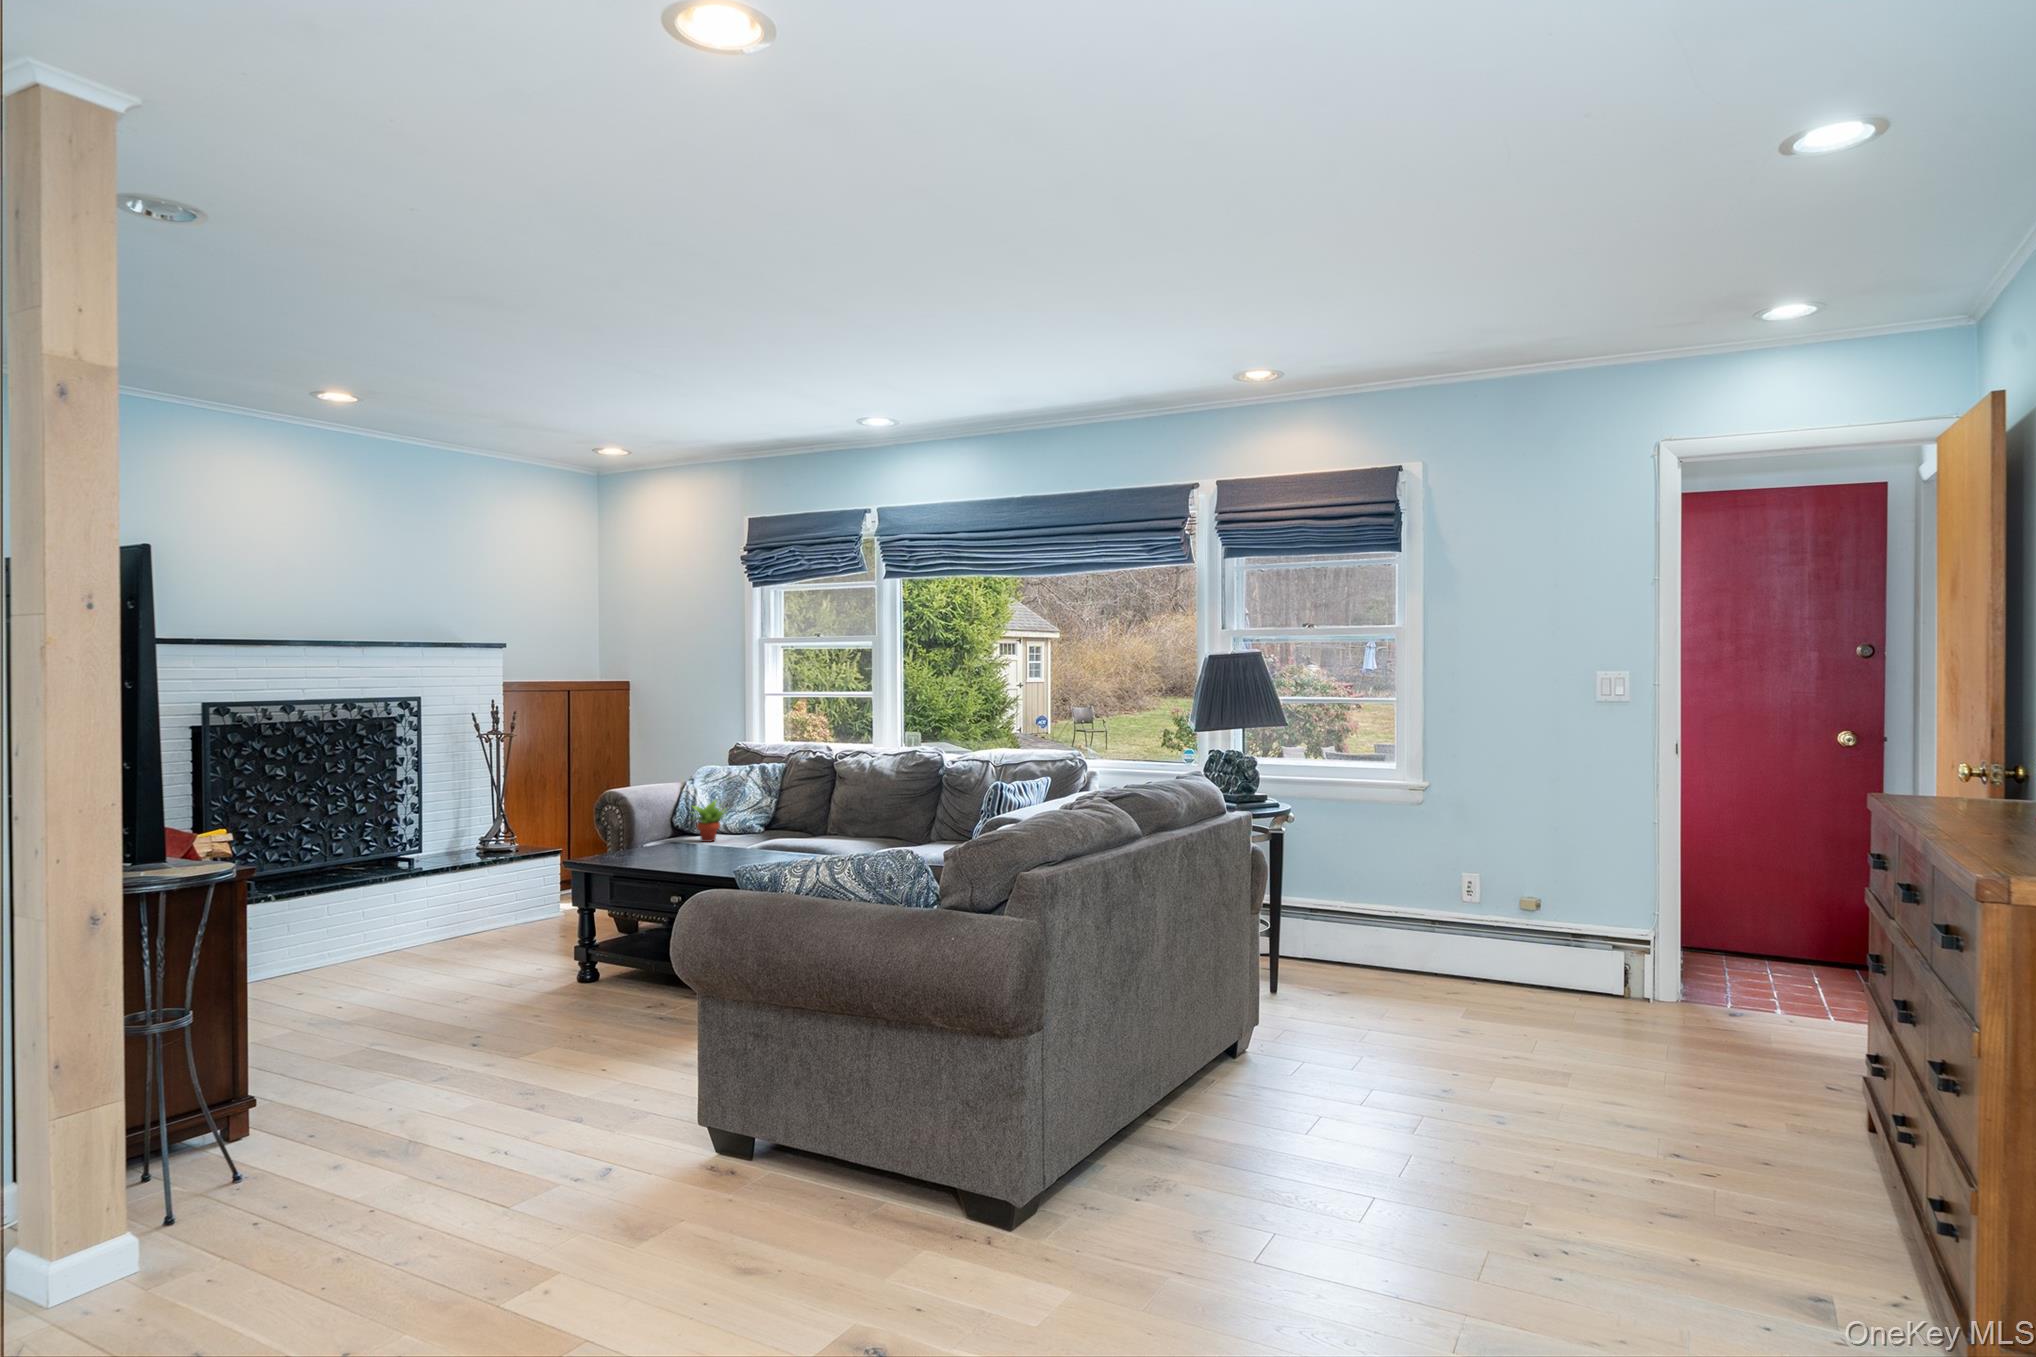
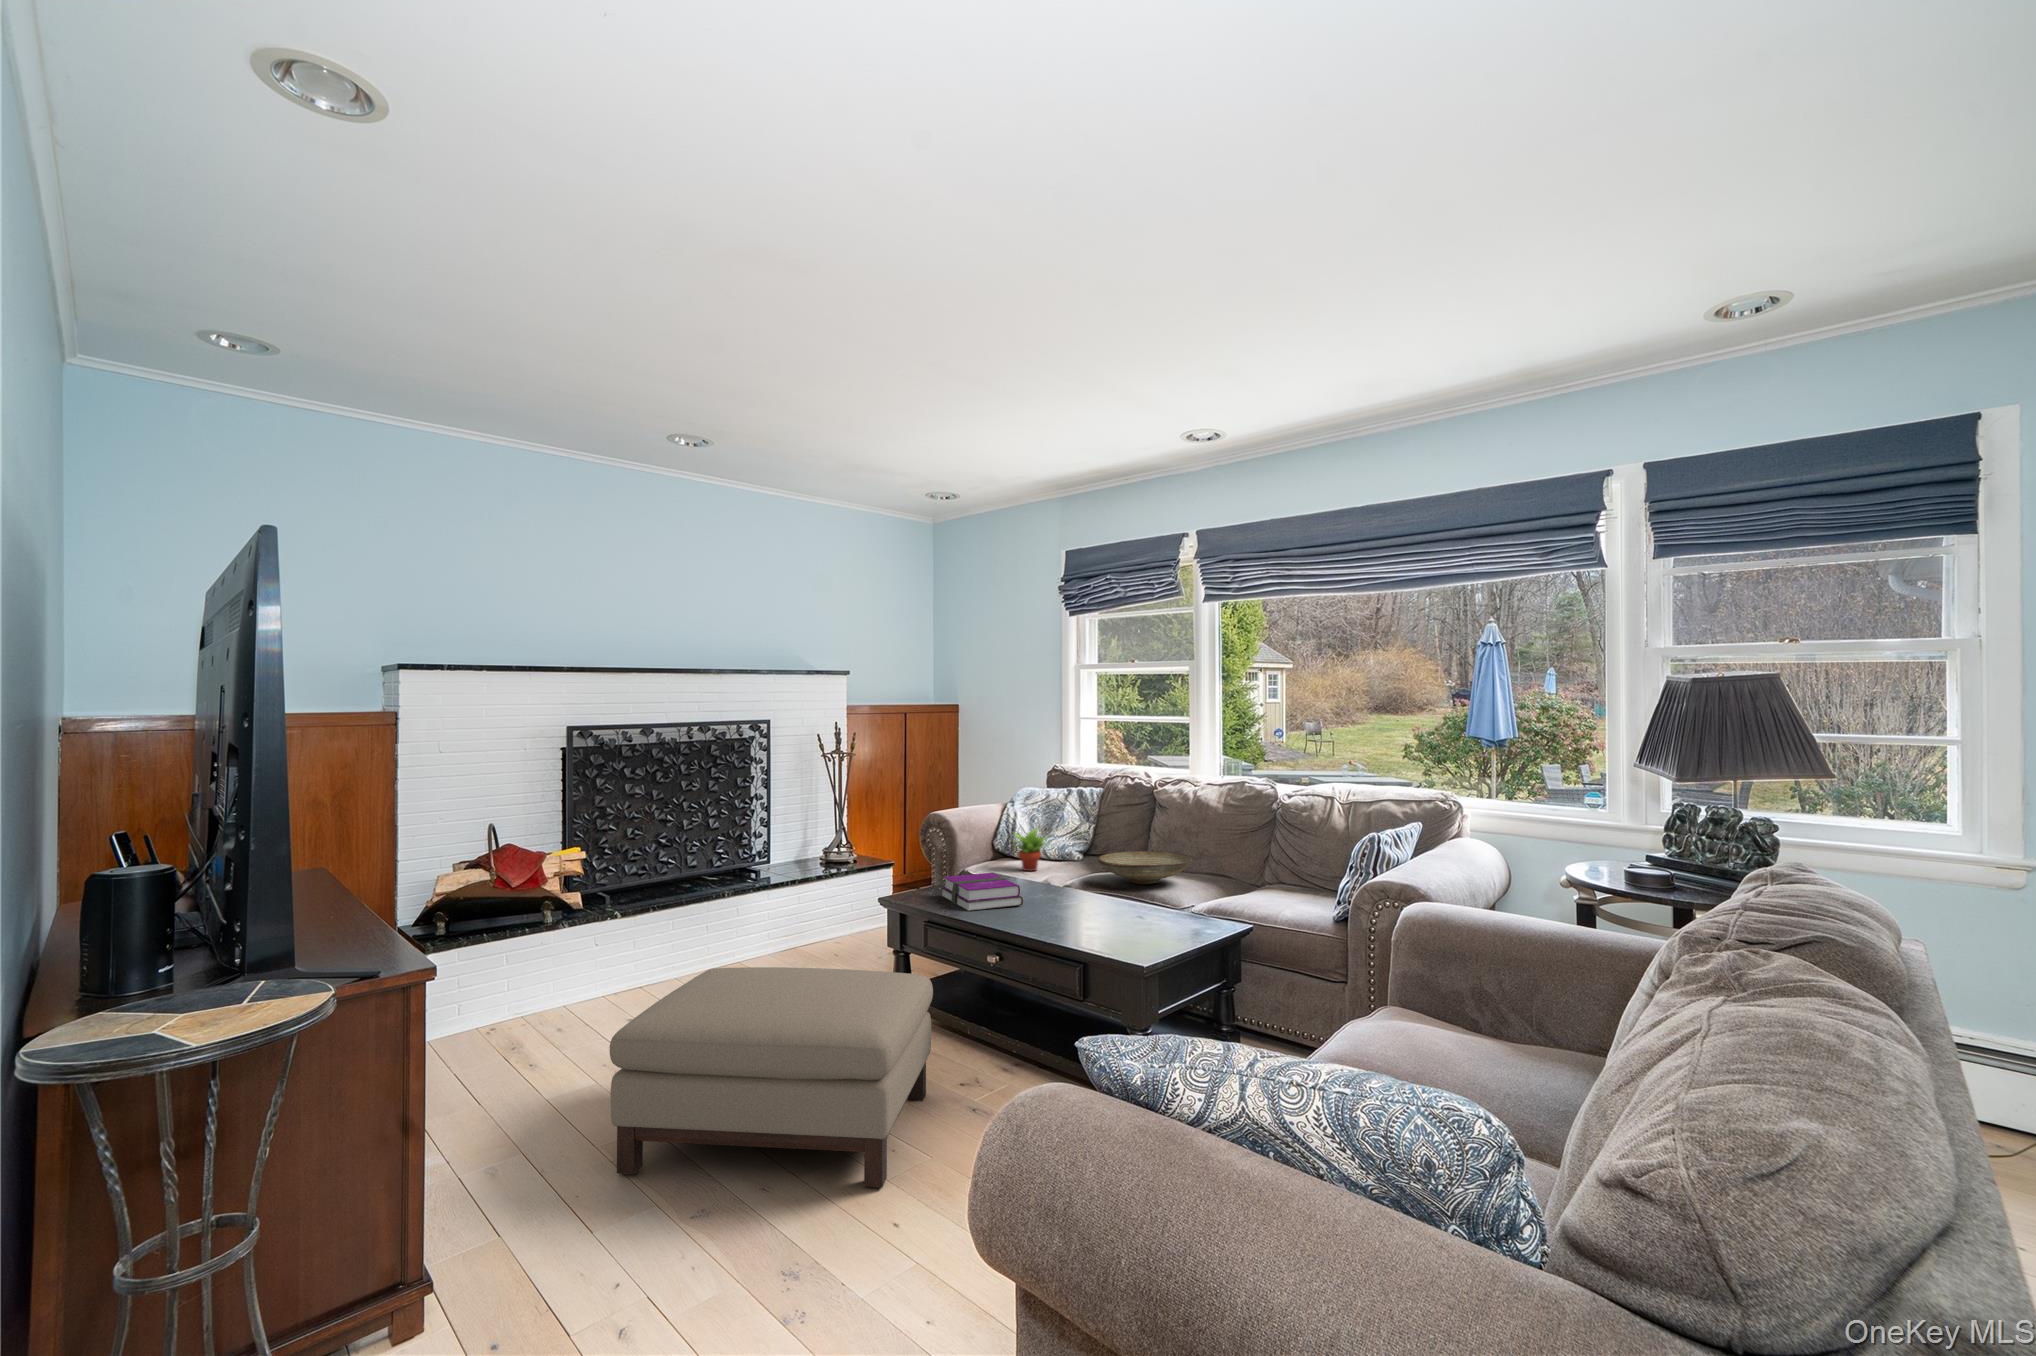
decorative bowl: none [775,819,864,846] -> present [1098,851,1192,884]
hardback book: none [621,836,701,866] -> present [941,873,1023,911]
ottoman: none [343,910,620,1067] -> present [610,967,933,1188]

